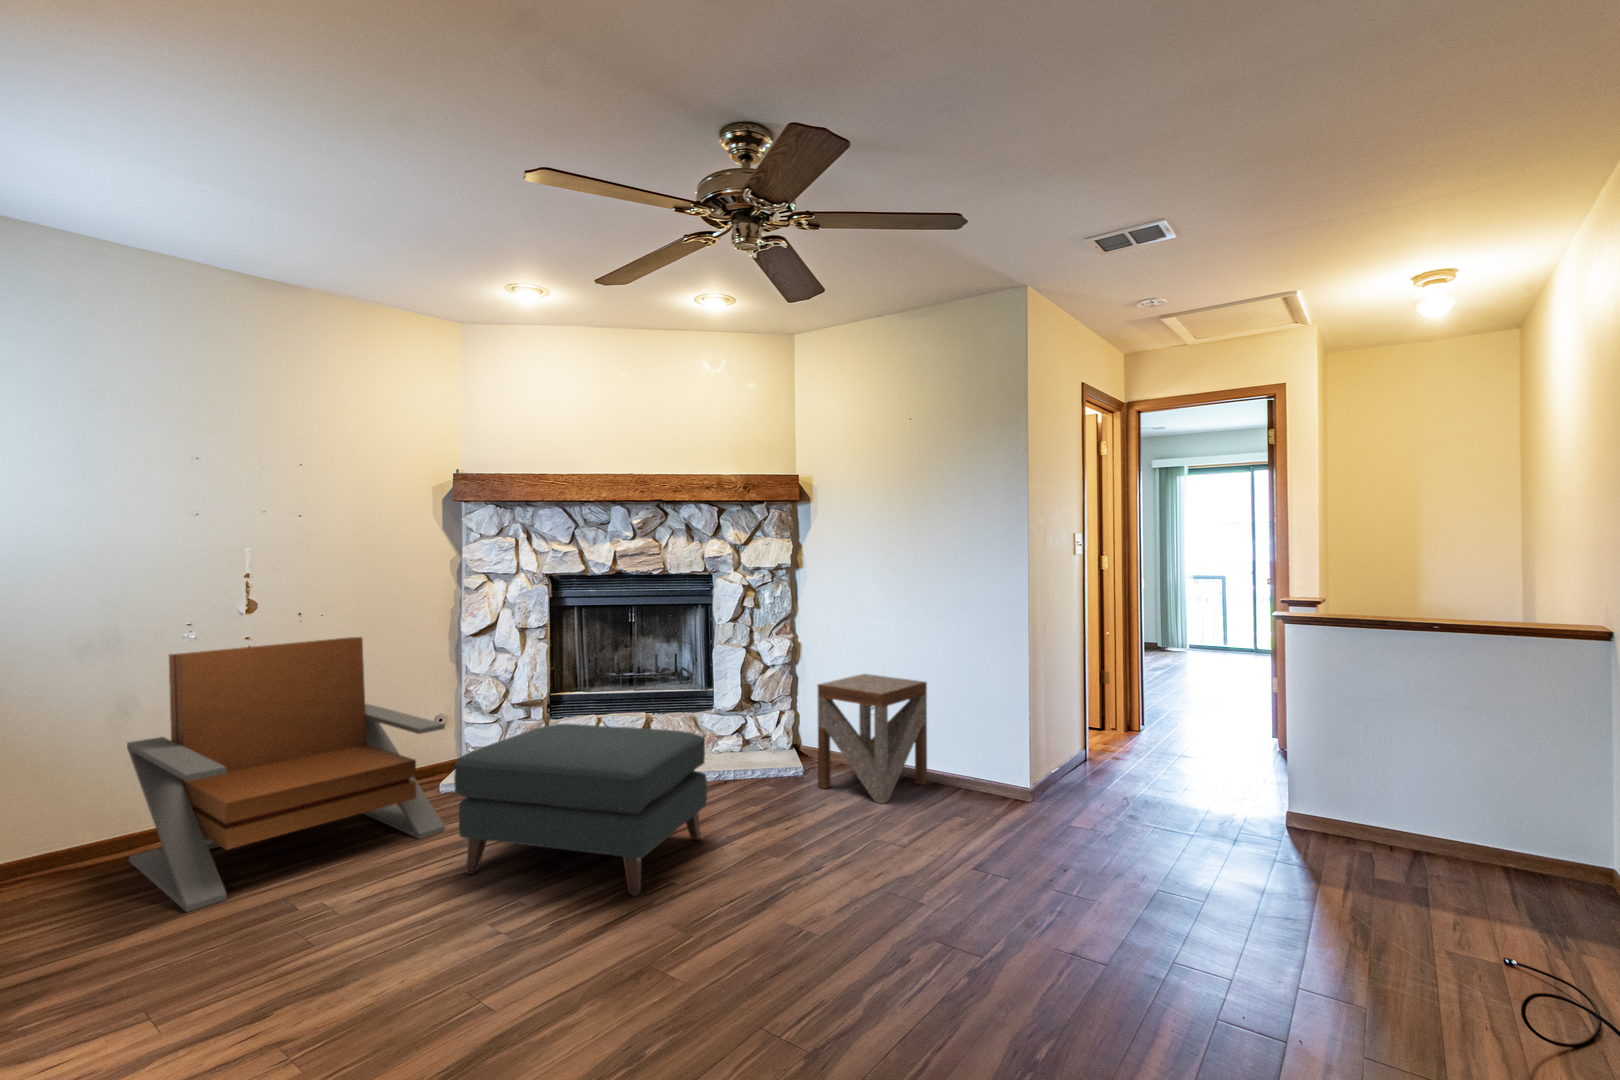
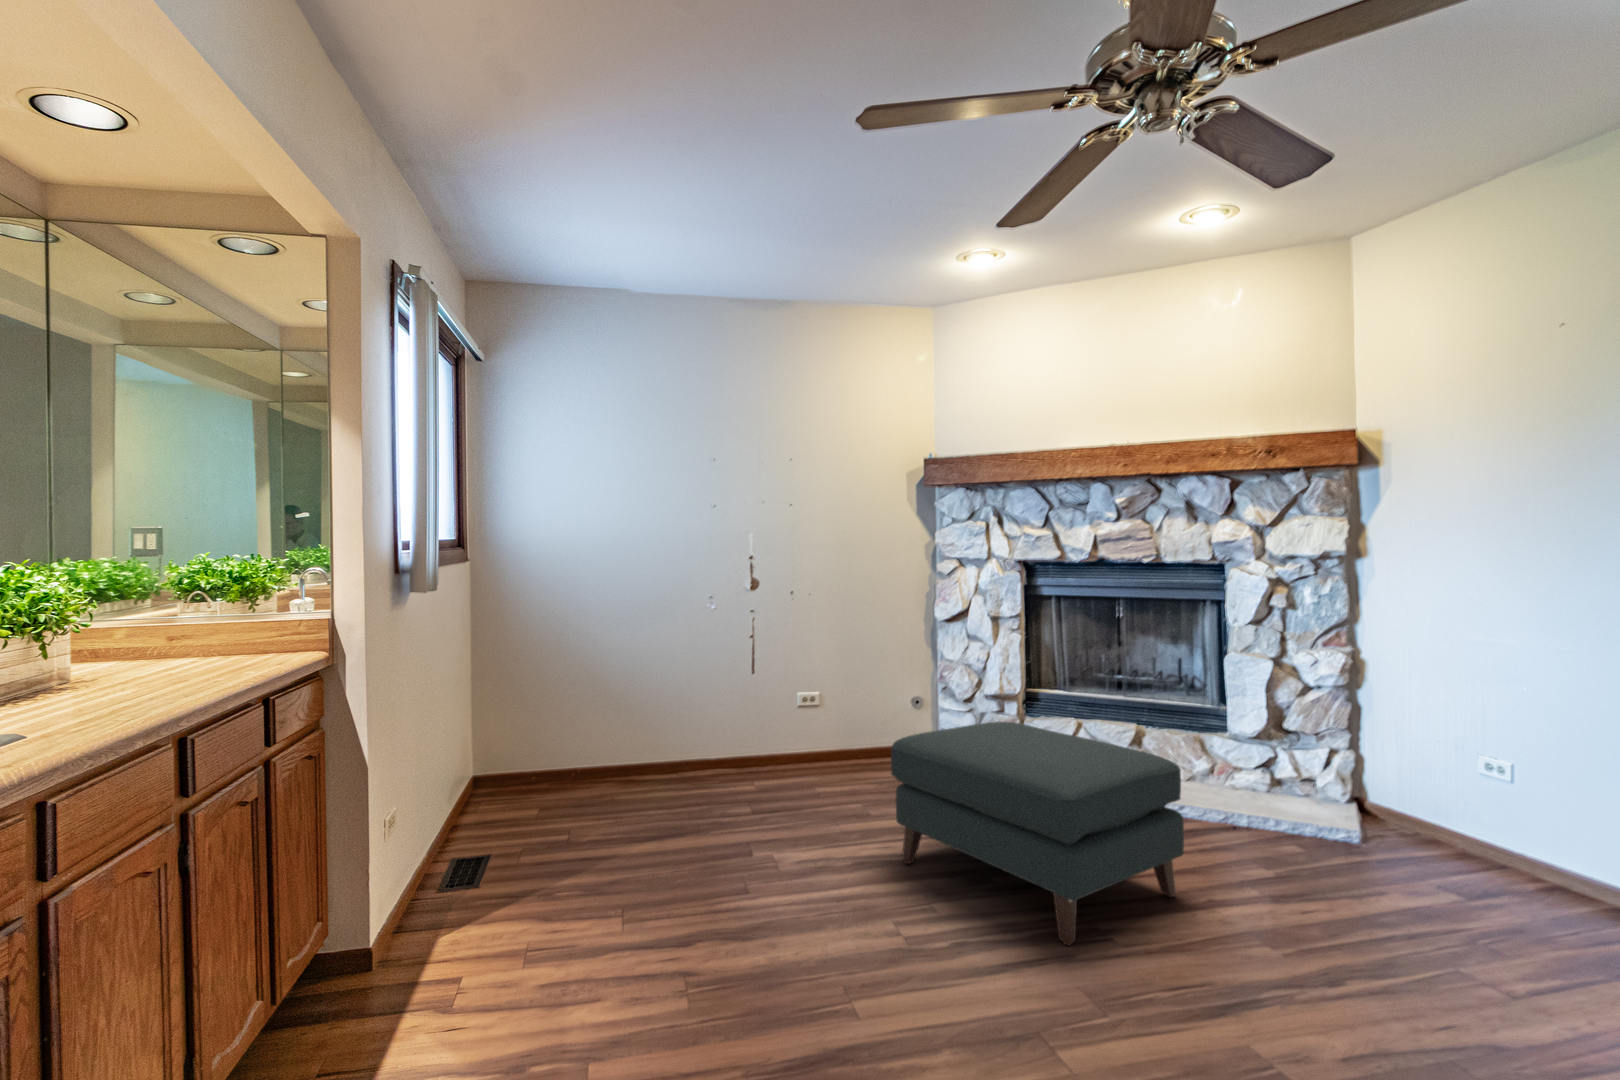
lounge chair: present [127,637,445,912] -> none [680,614,903,833]
side table: present [817,674,927,804] -> none [1380,715,1613,925]

